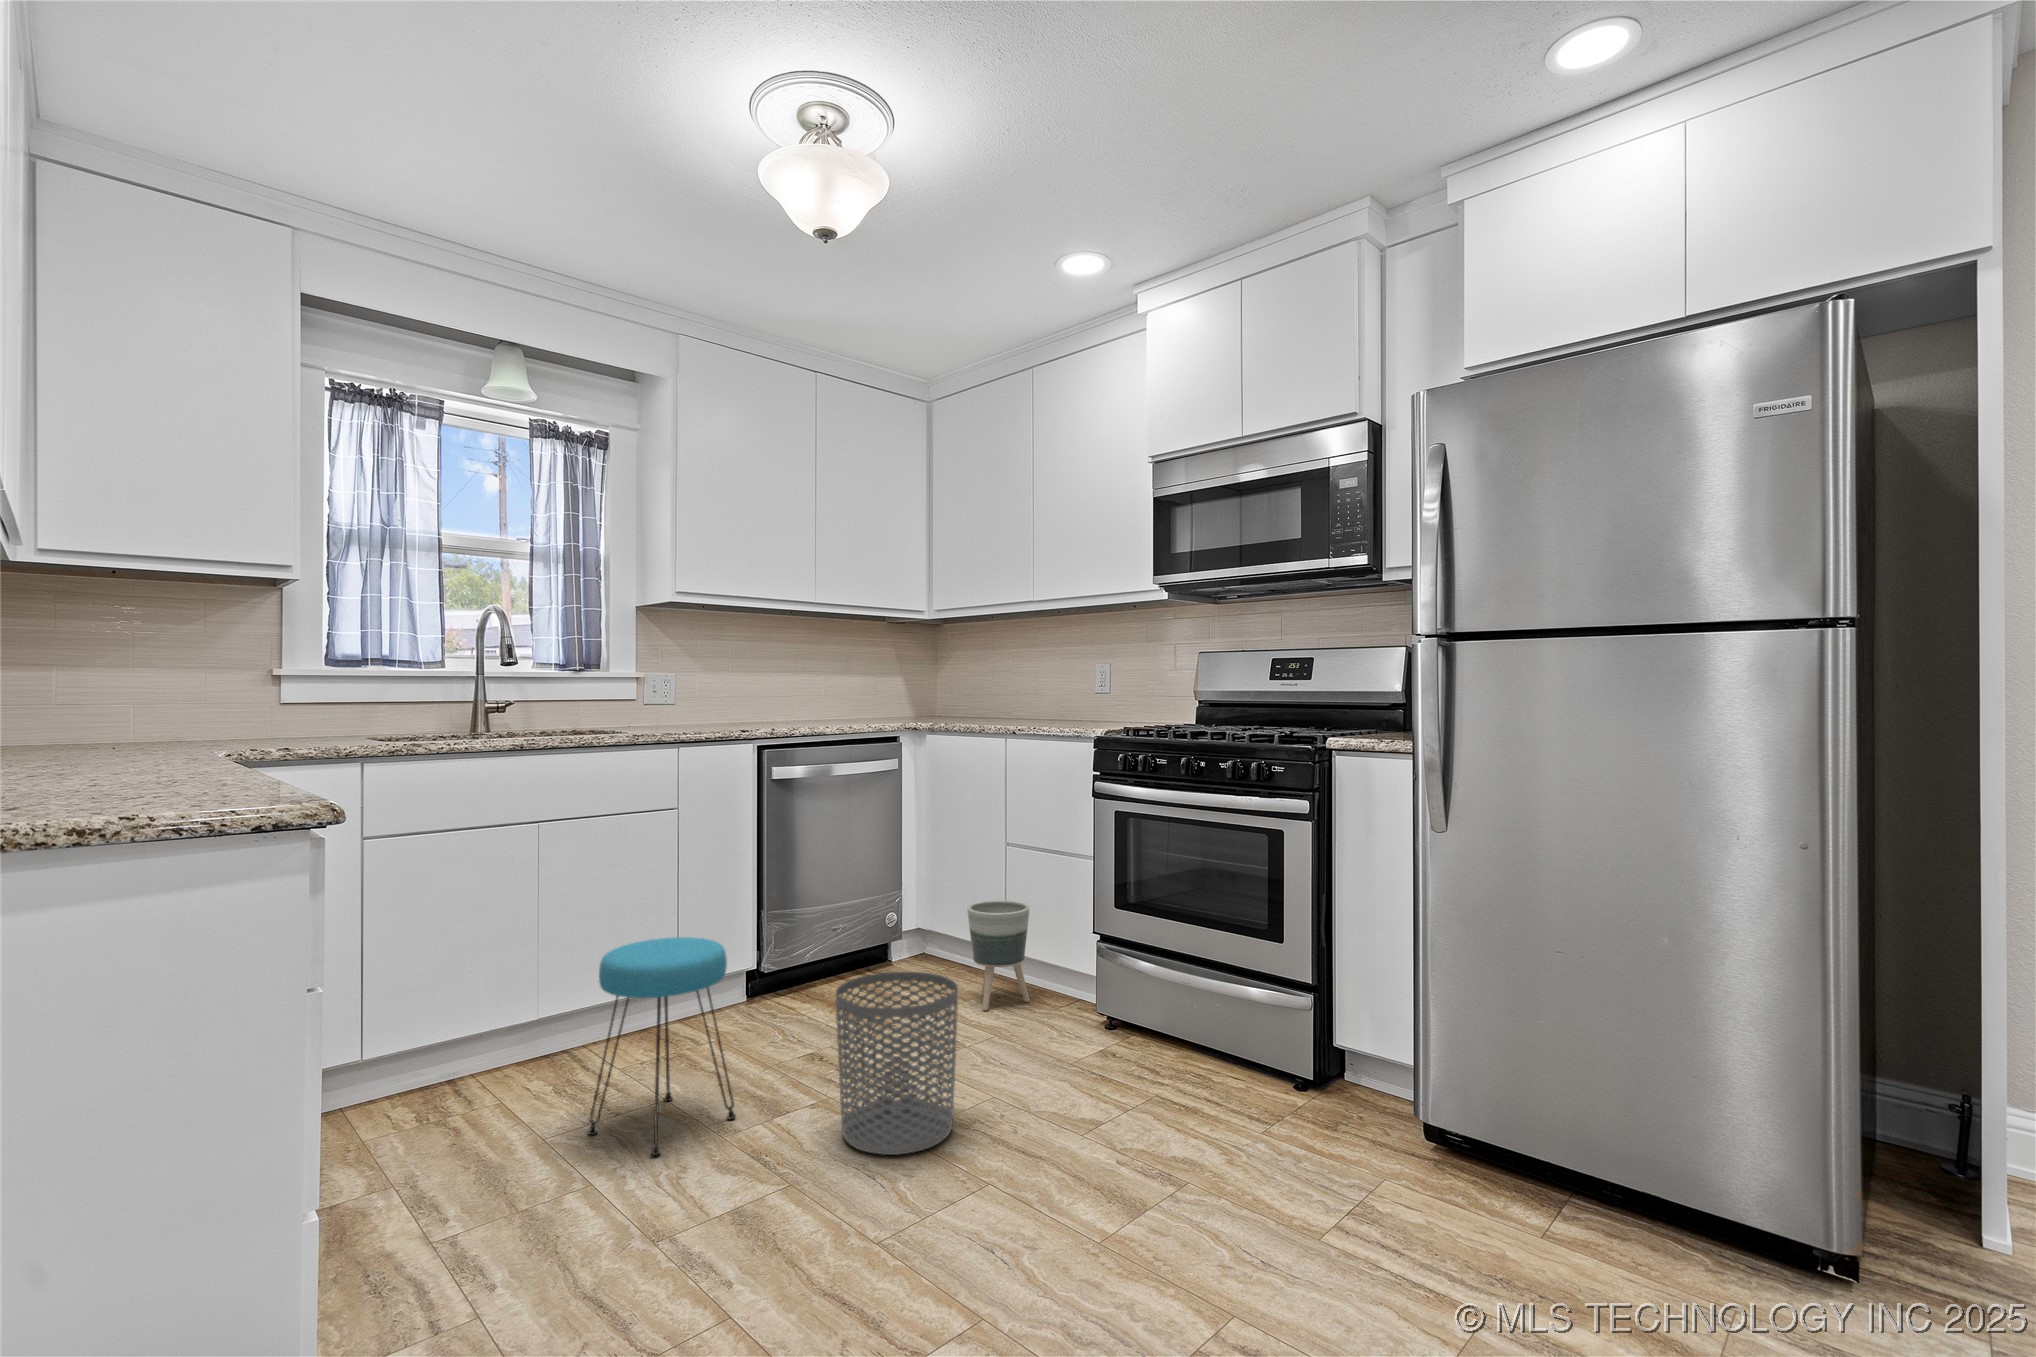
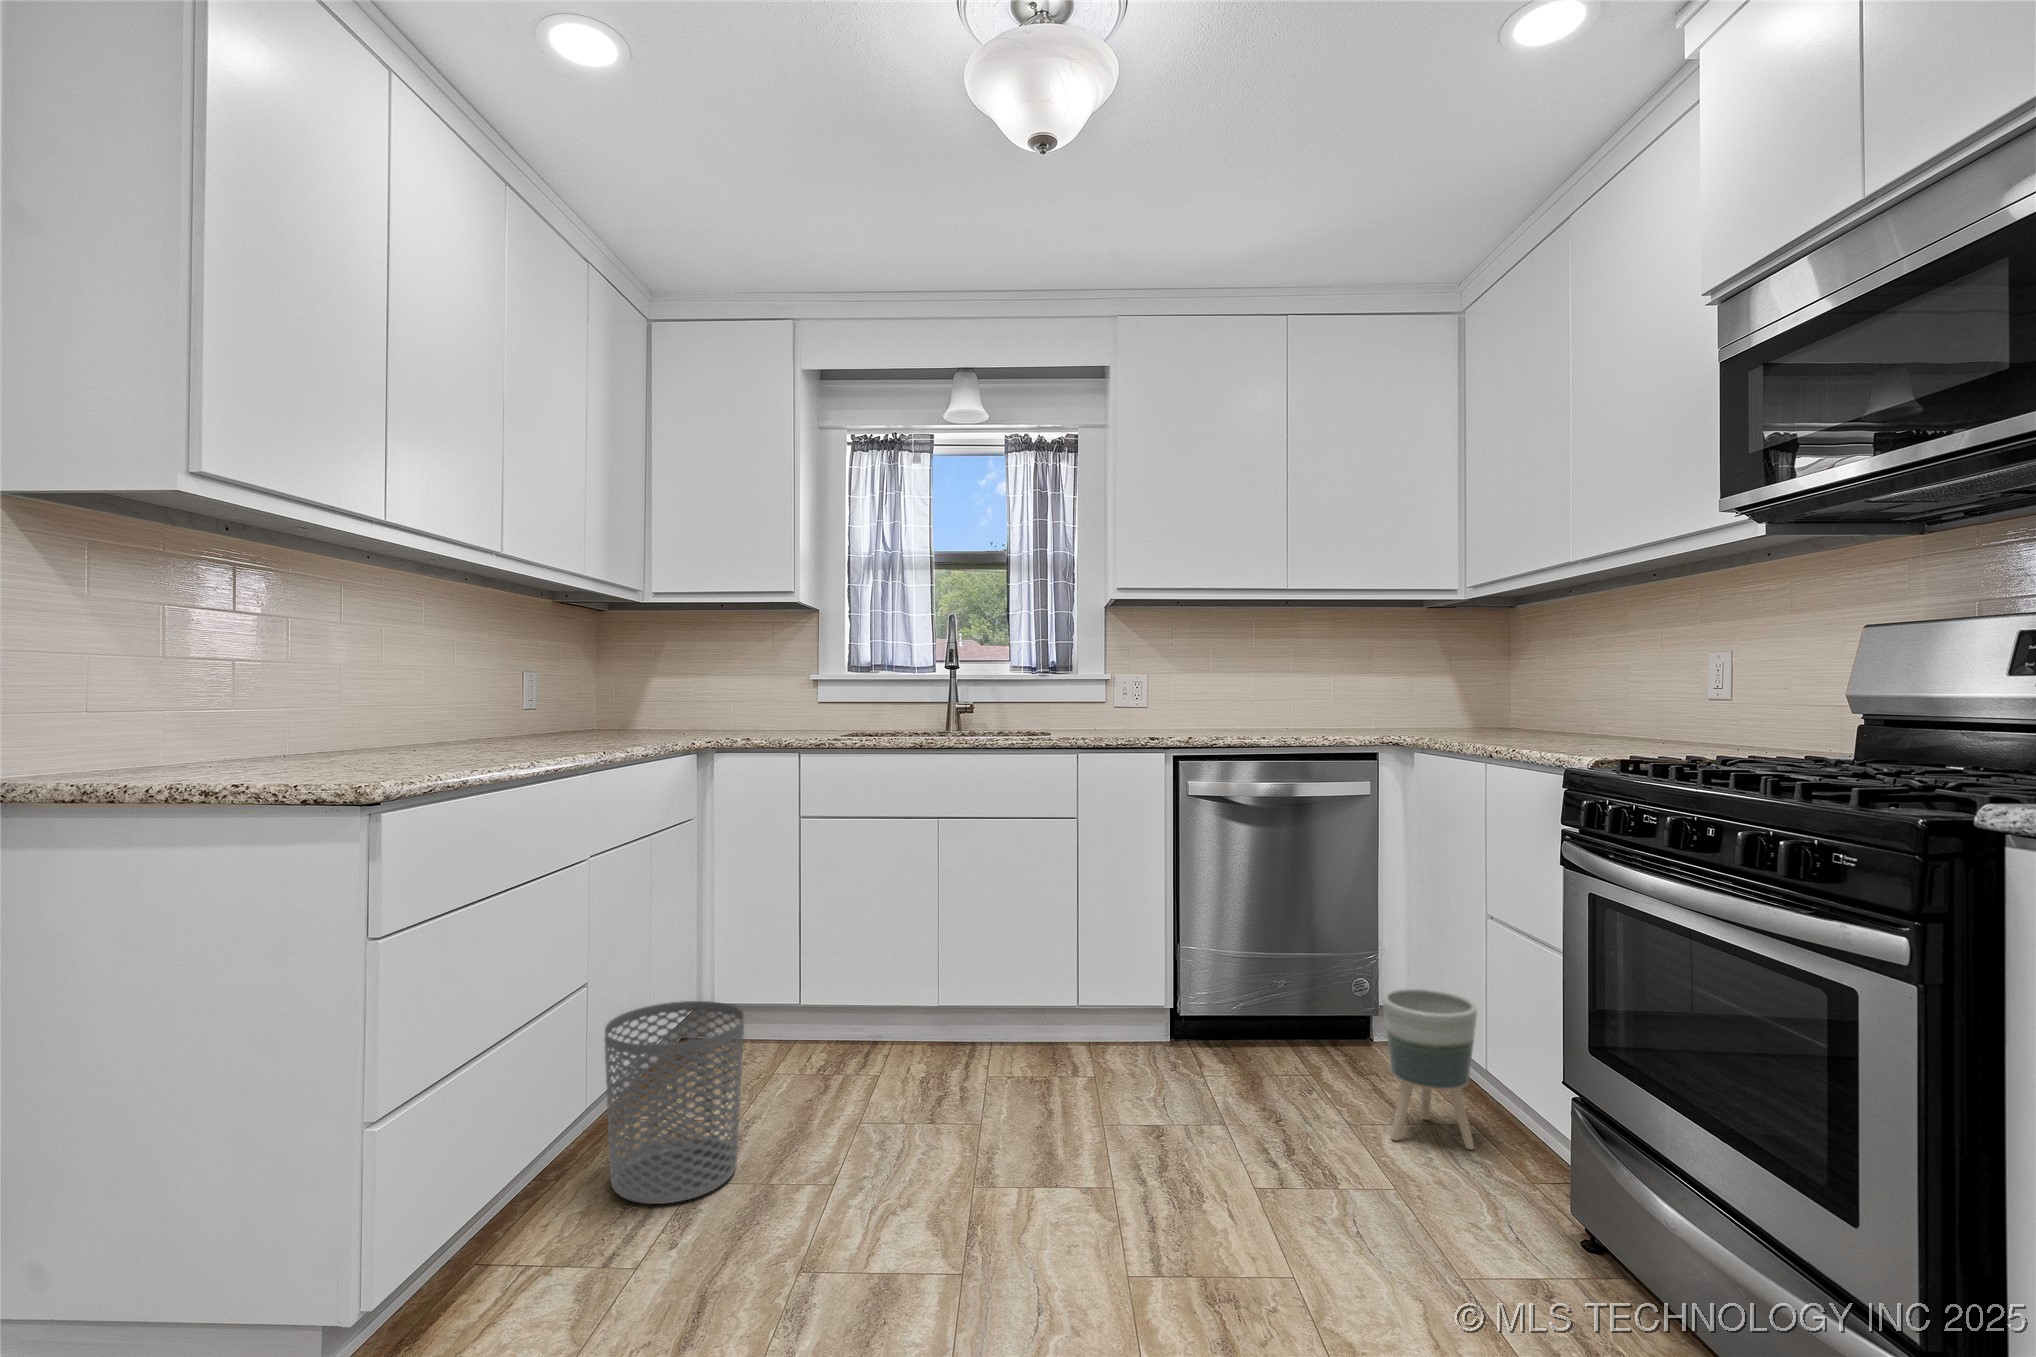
stool: present [588,937,735,1155] -> none [856,947,978,1165]
waste bin: present [836,972,958,1155] -> present [604,1001,744,1204]

